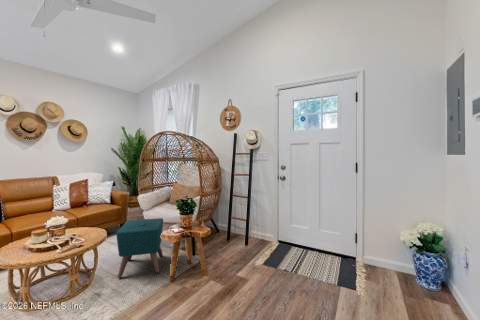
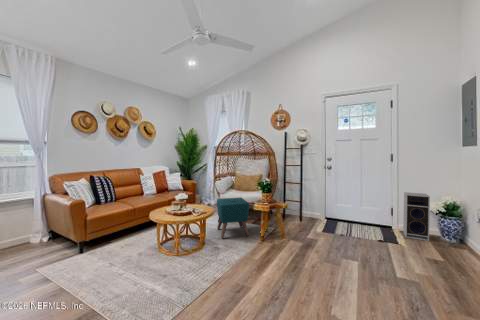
speaker: none [370,214,401,284] -> present [403,192,430,241]

